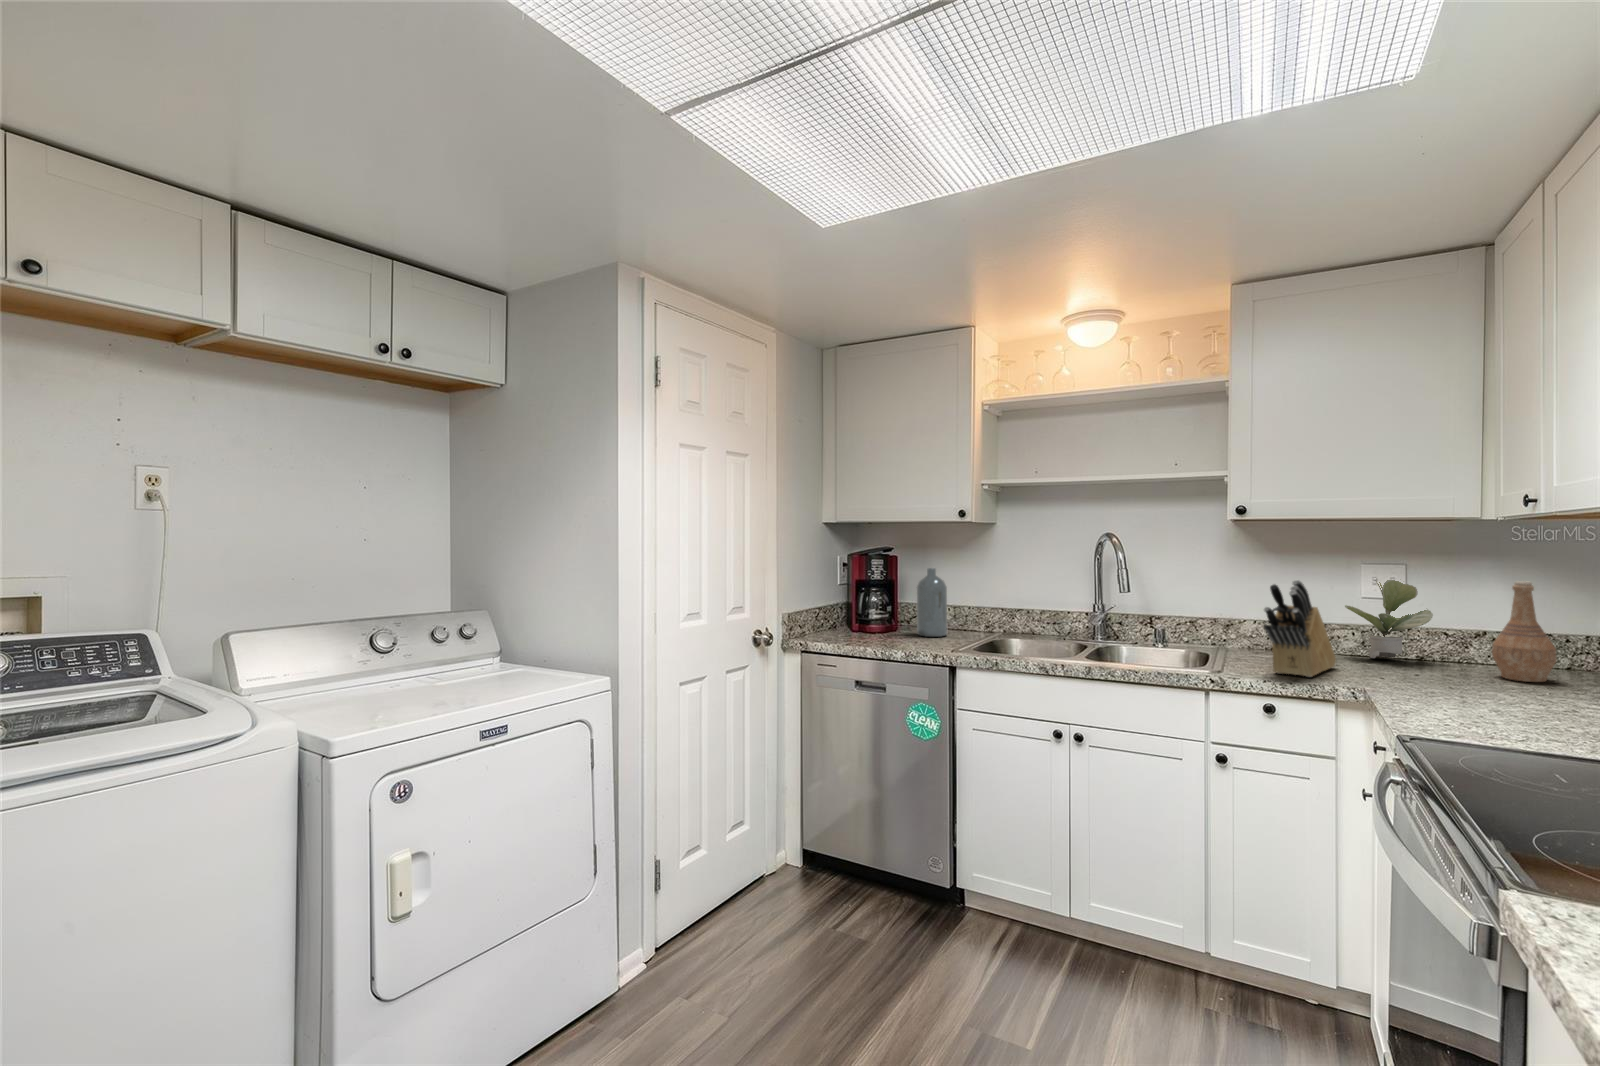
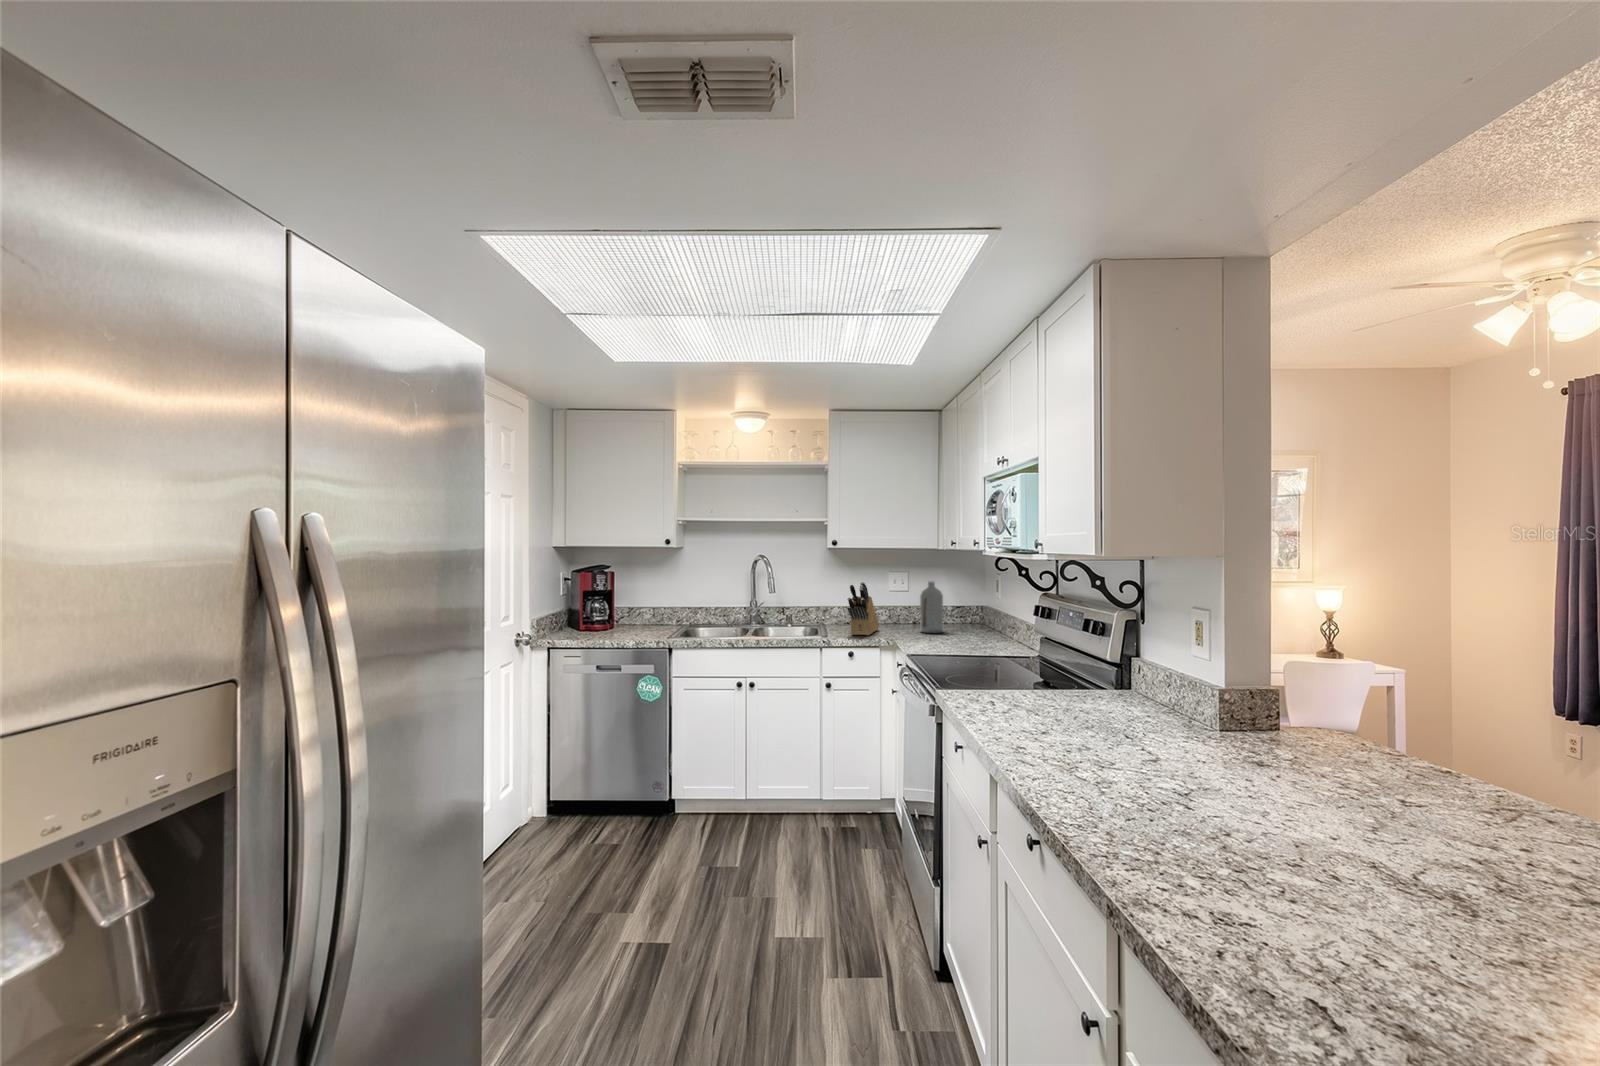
bottle: present [916,568,947,637] -> present [920,581,943,633]
potted plant: present [1345,580,1433,658] -> none [881,578,919,624]
vase: present [1492,581,1556,682] -> none [942,580,966,630]

